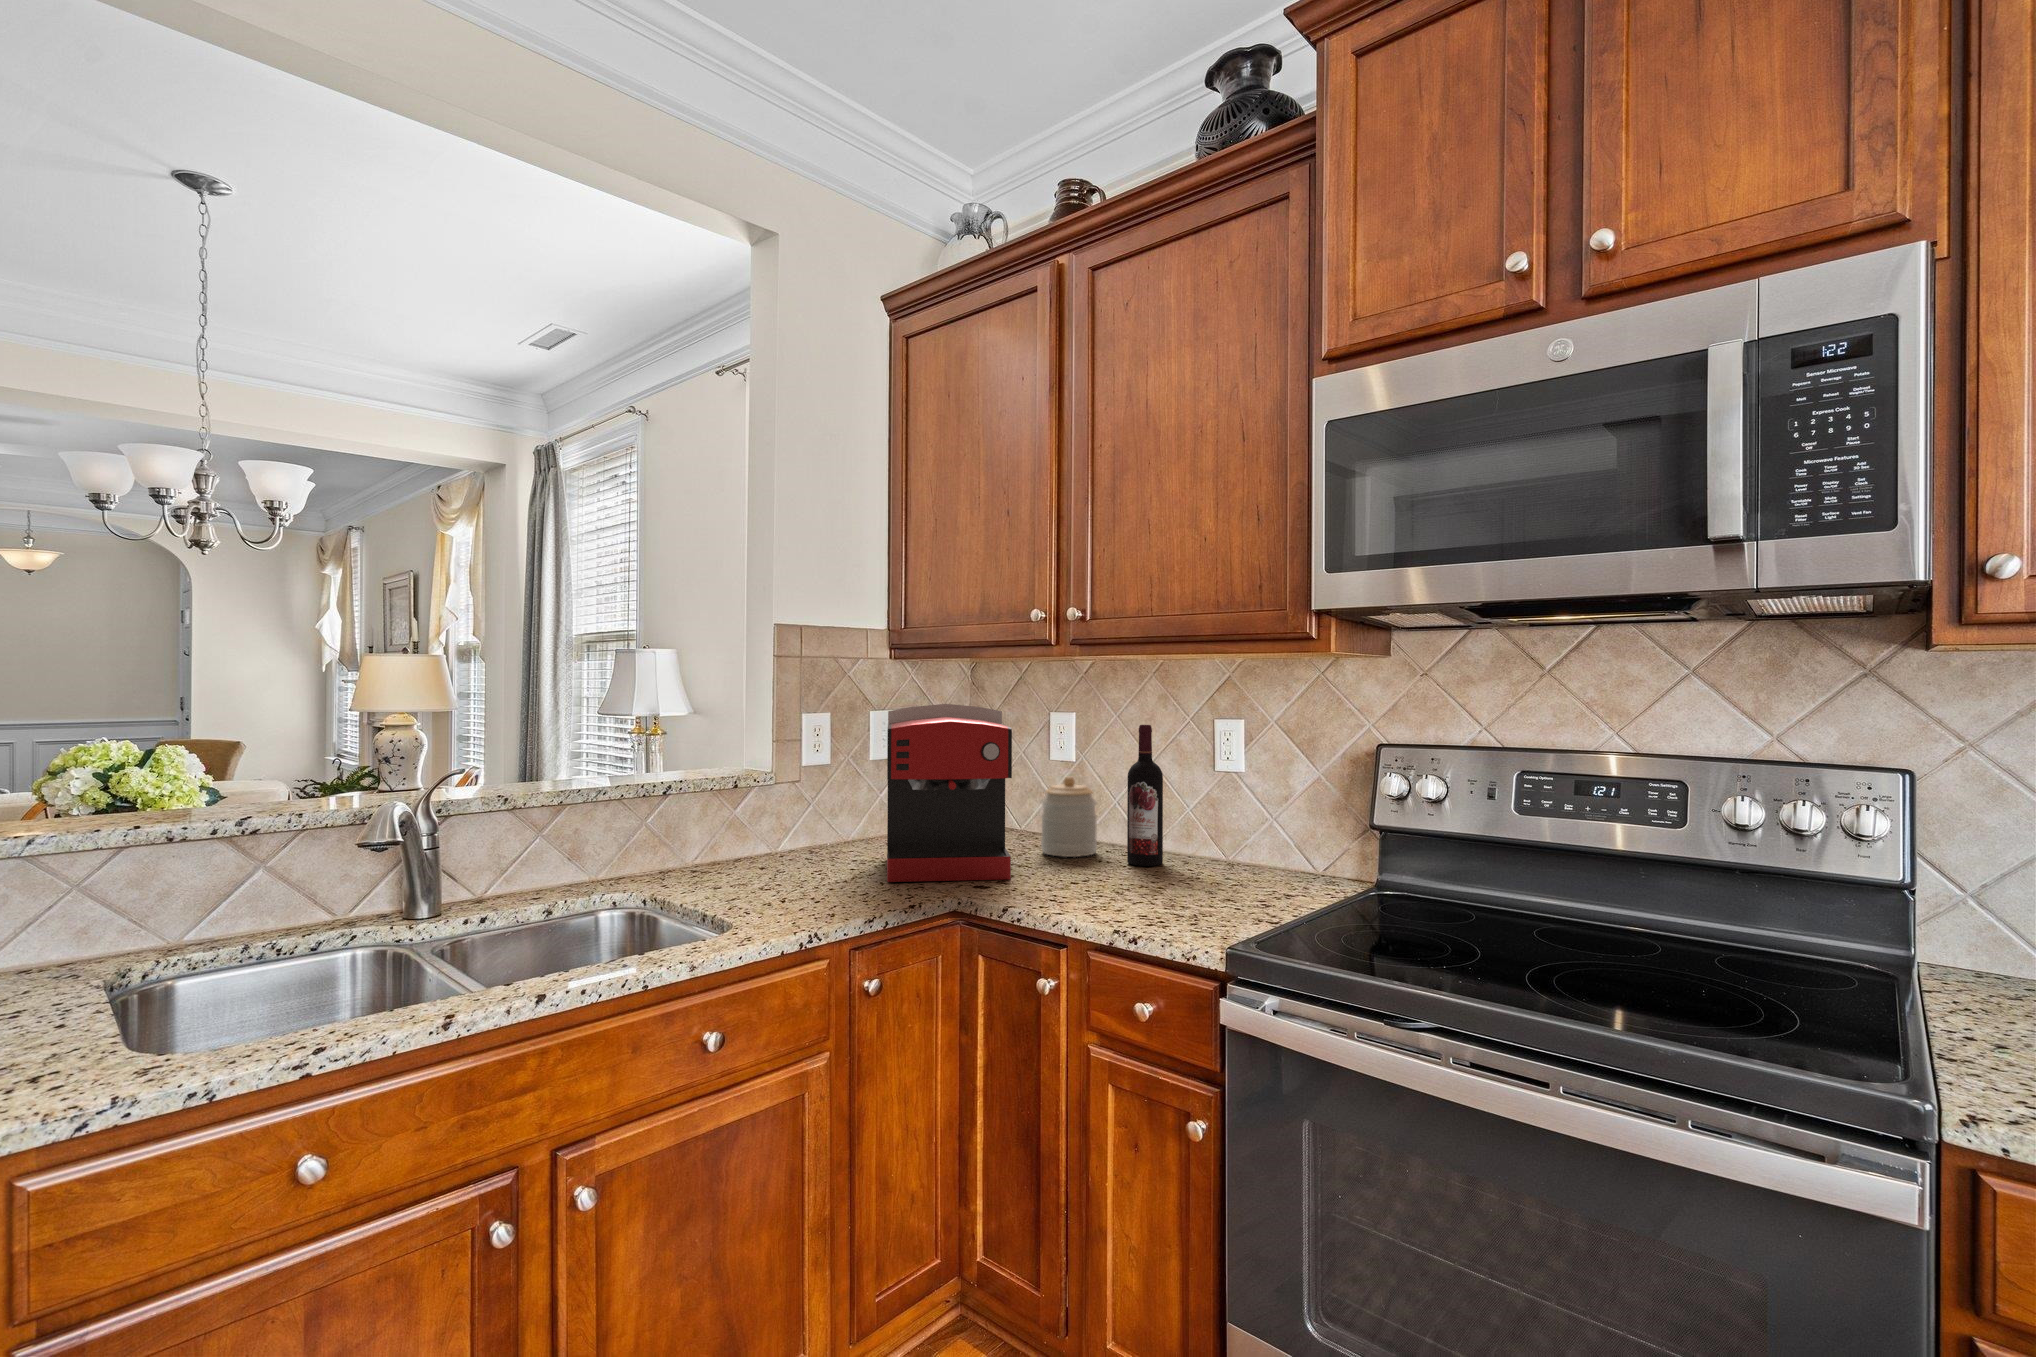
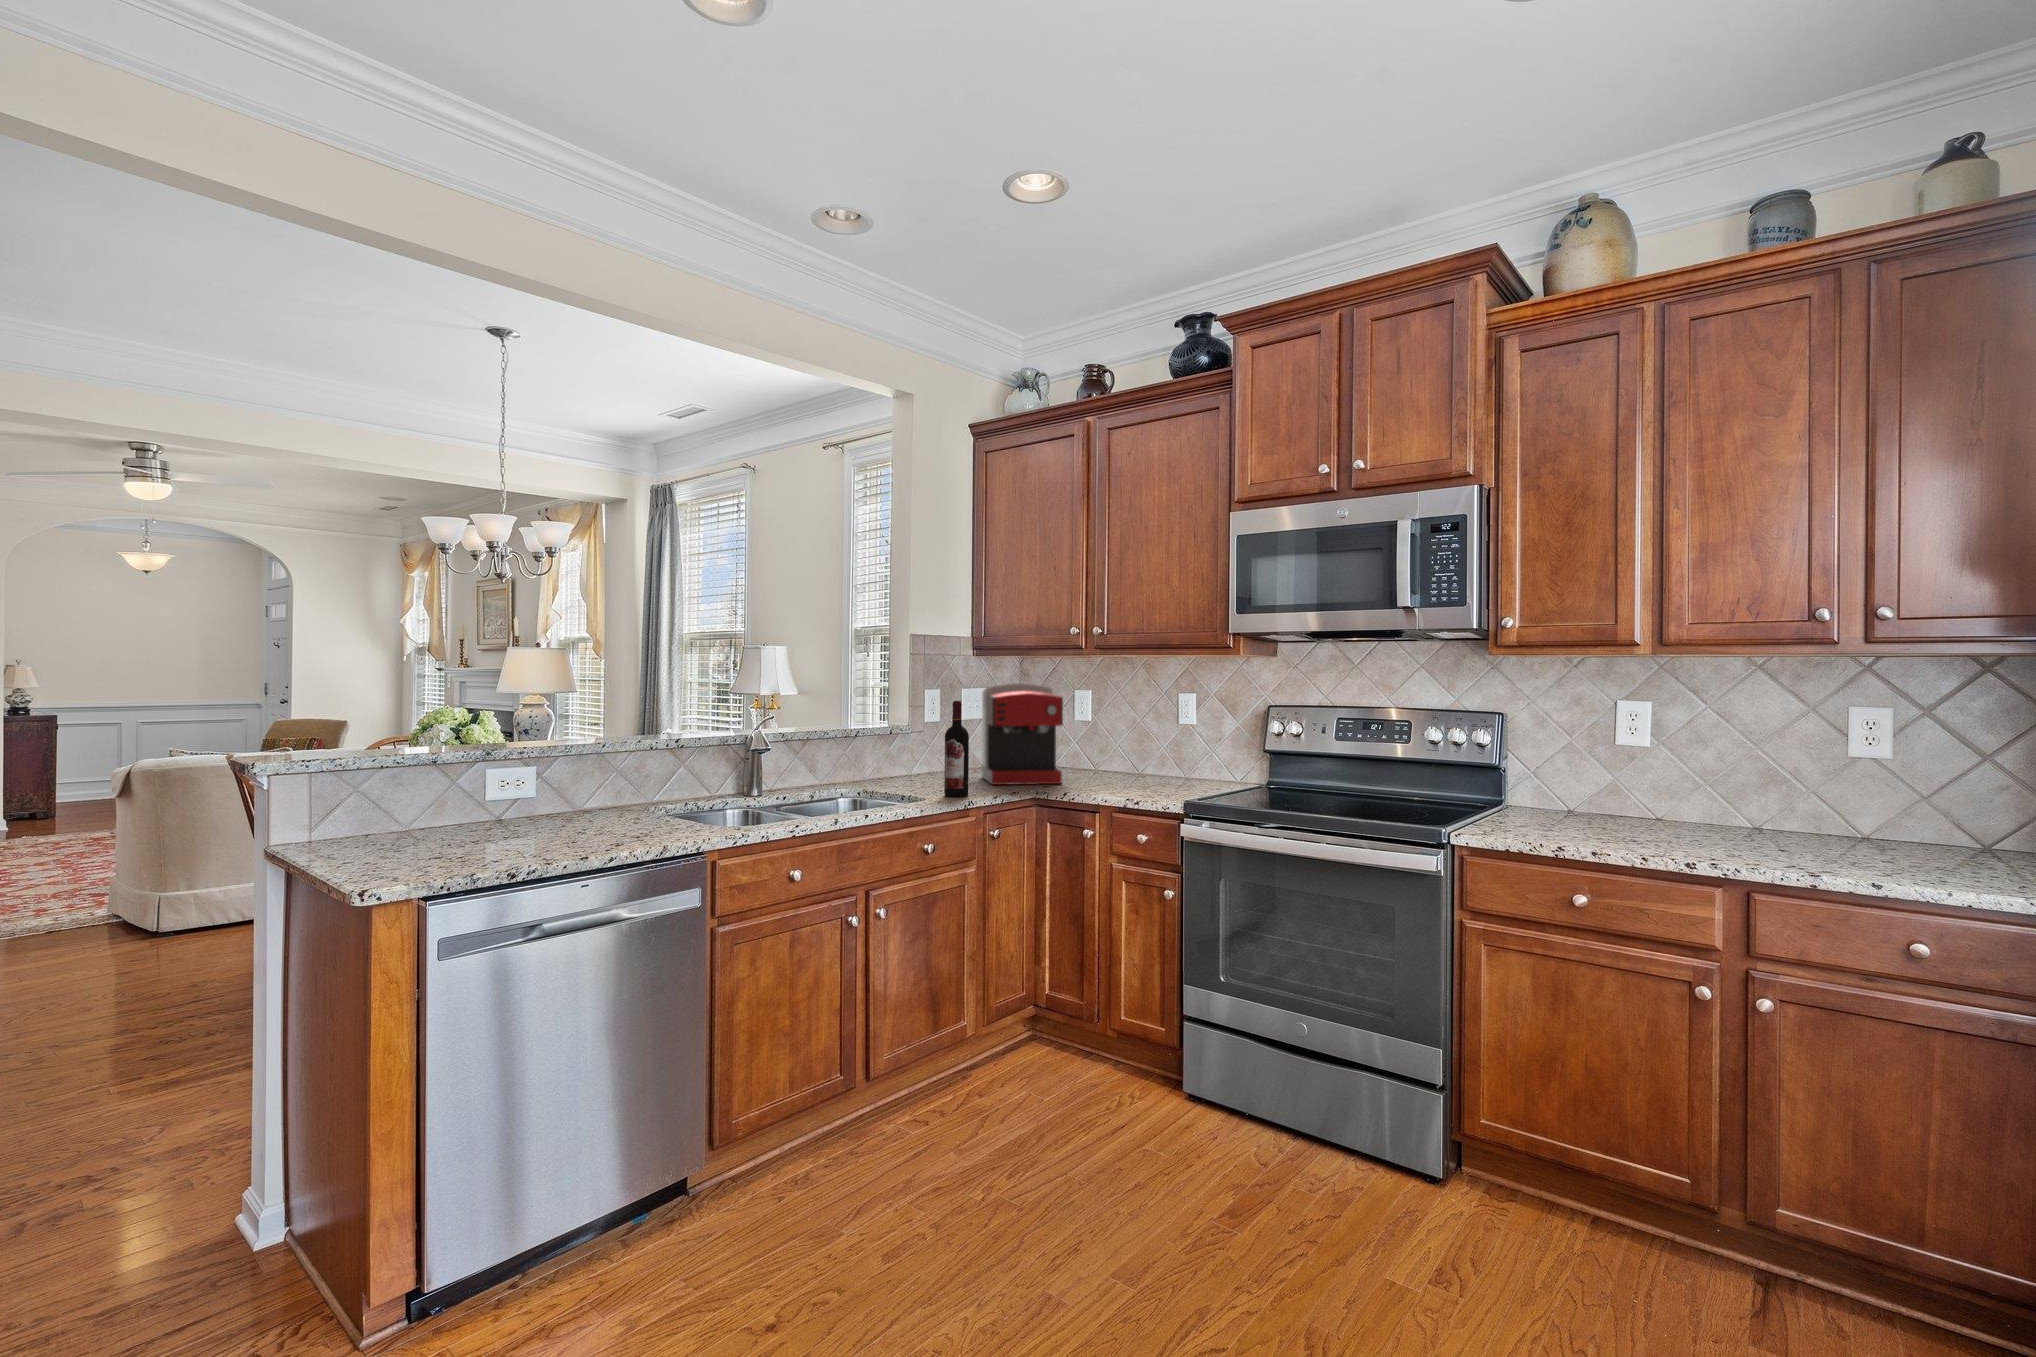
wine bottle: present [1127,725,1163,866] -> present [944,701,969,797]
jar: present [1041,776,1097,857] -> none [1073,728,1108,776]

